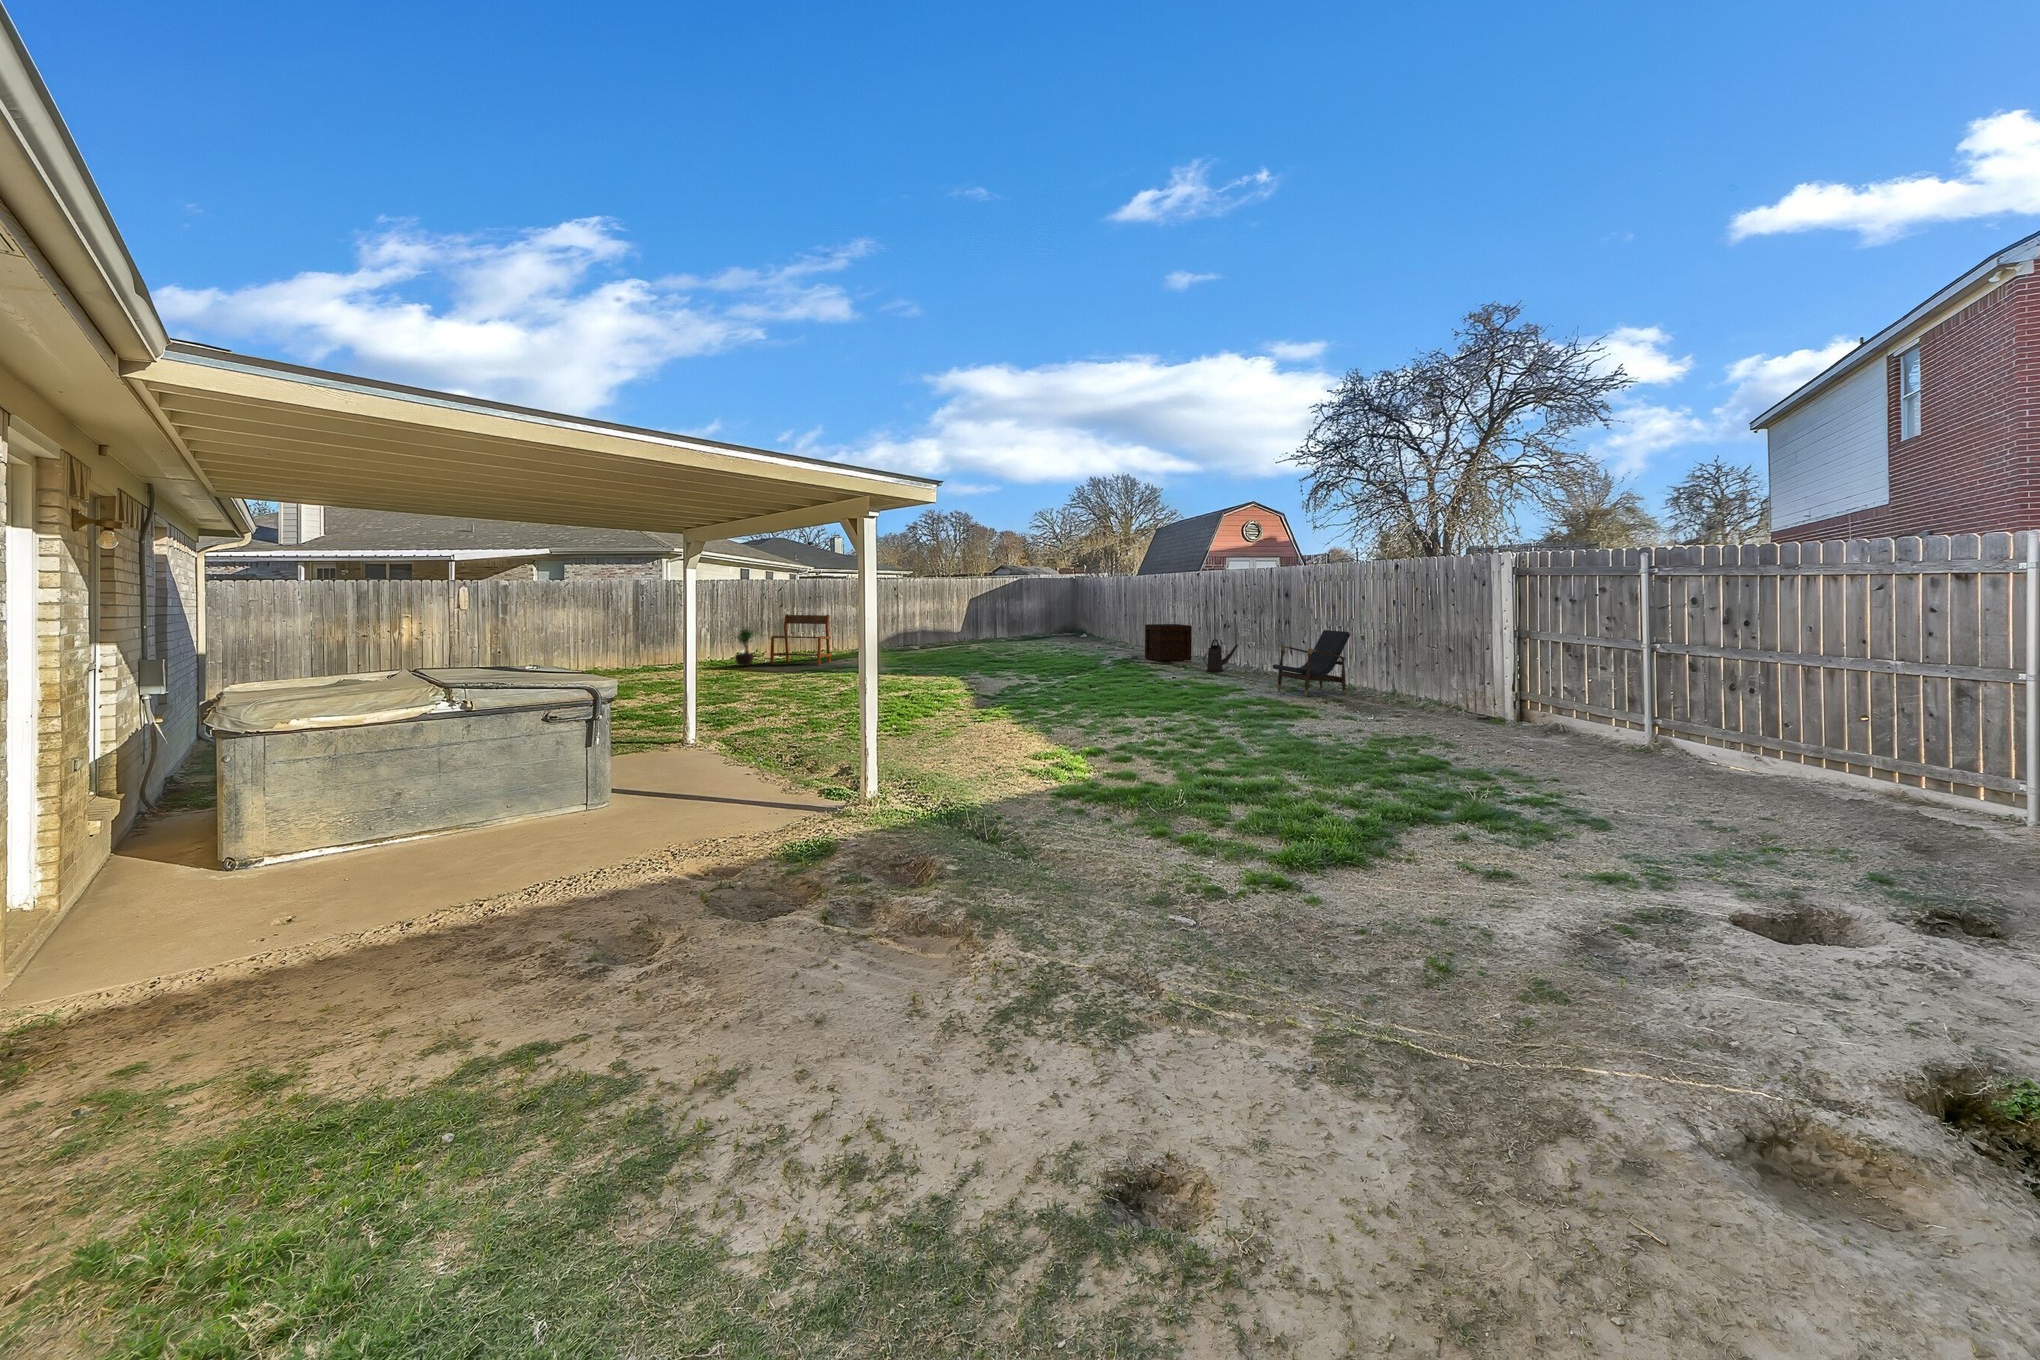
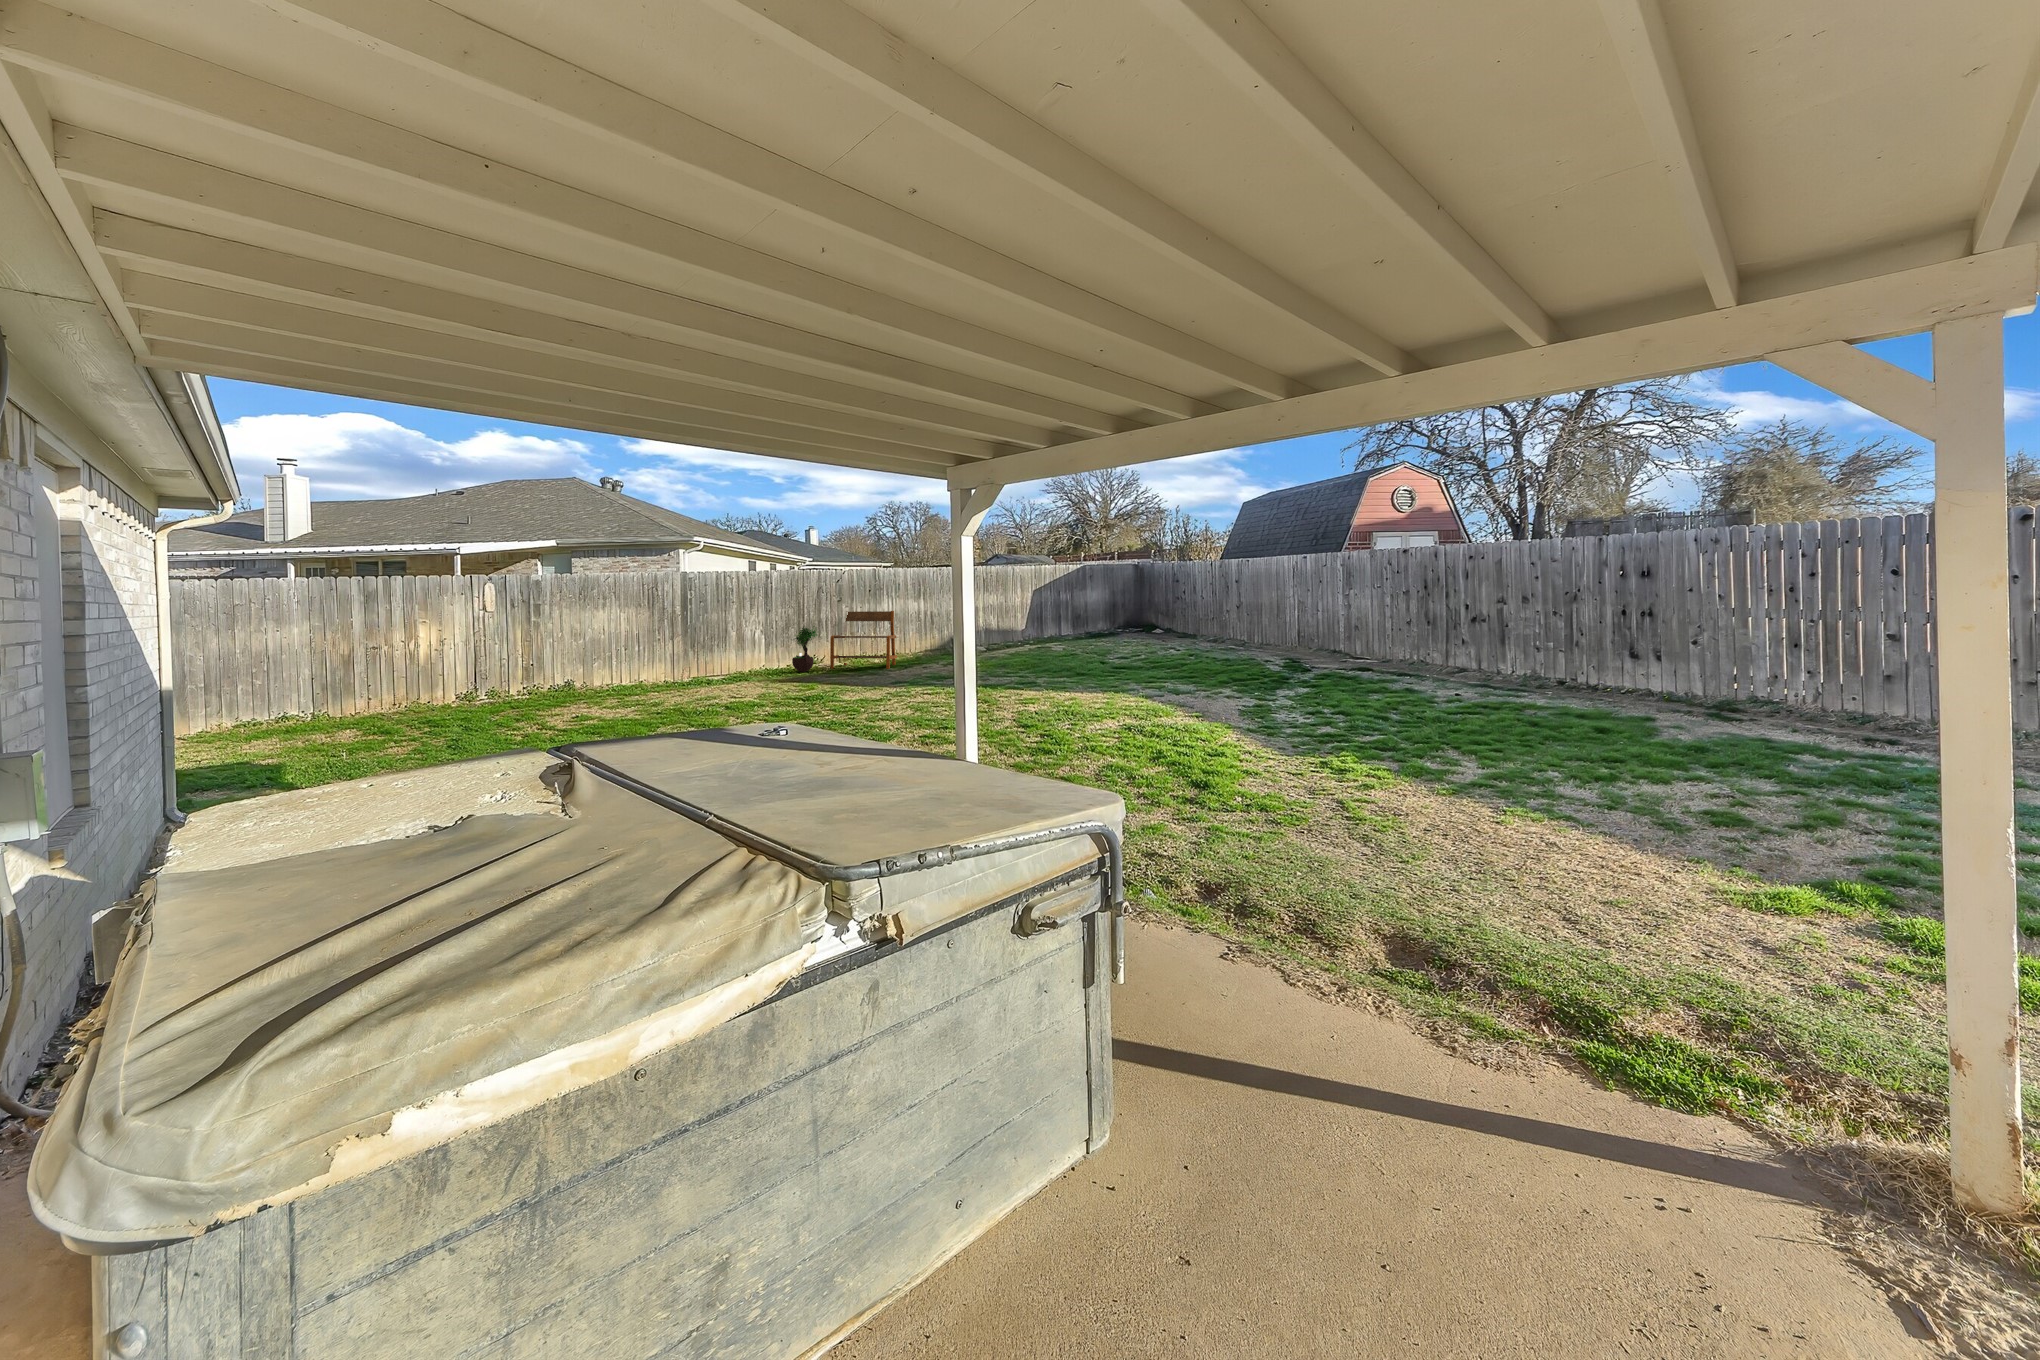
wooden crate: present [1145,624,1192,661] -> none [1289,615,1353,660]
lounge chair: present [1273,630,1350,697] -> none [1607,620,1730,713]
watering can: present [1203,639,1238,672] -> none [1413,633,1450,673]

